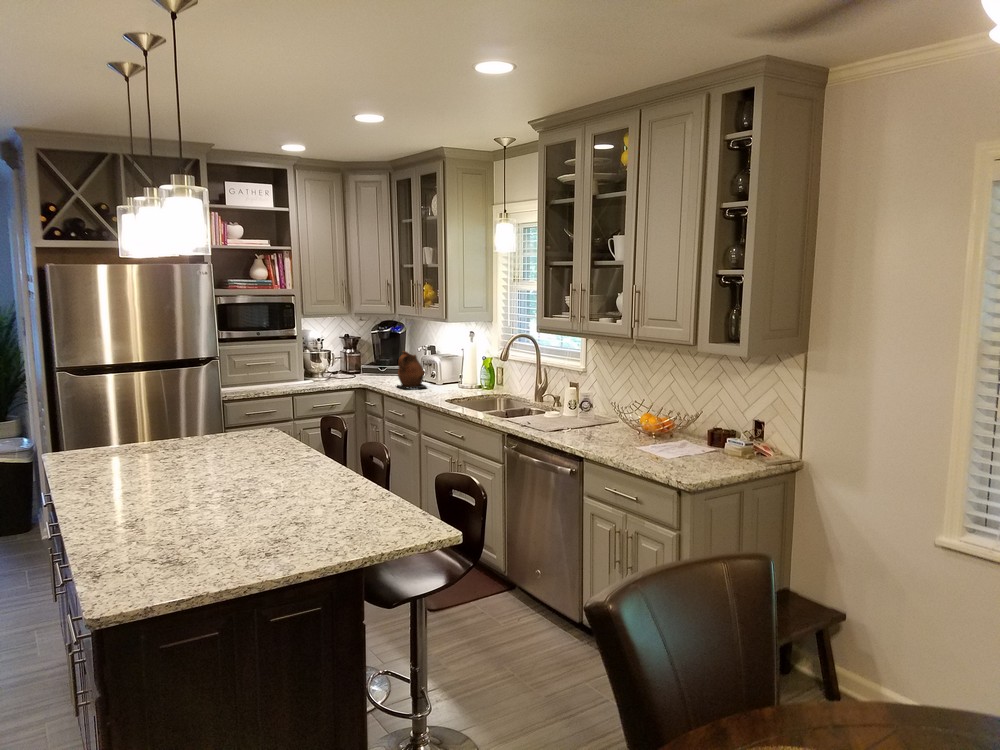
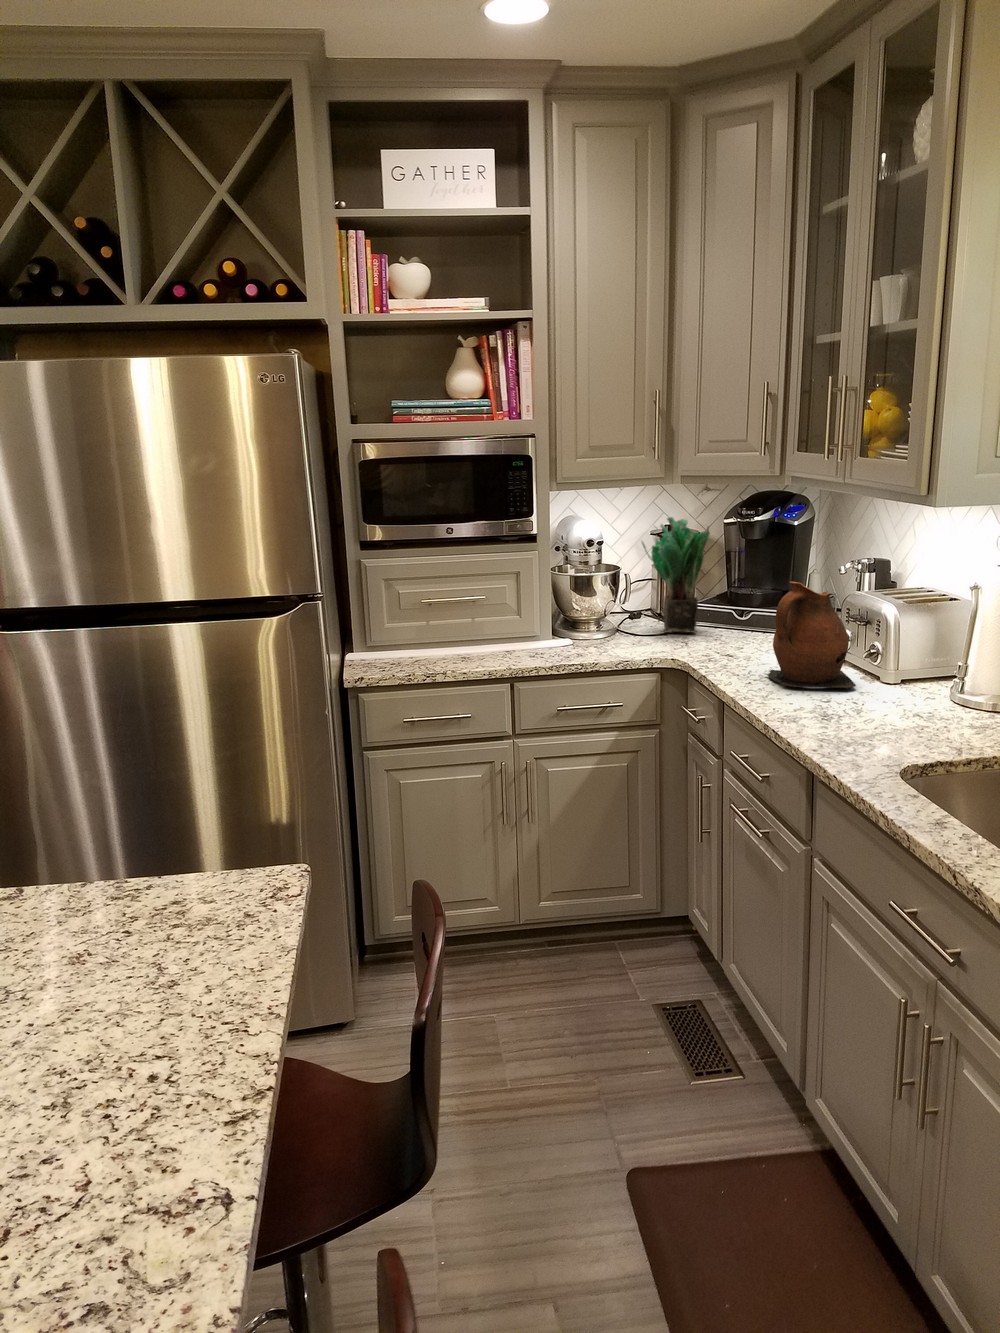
potted plant: none [339,330,368,377] -> present [642,517,710,633]

